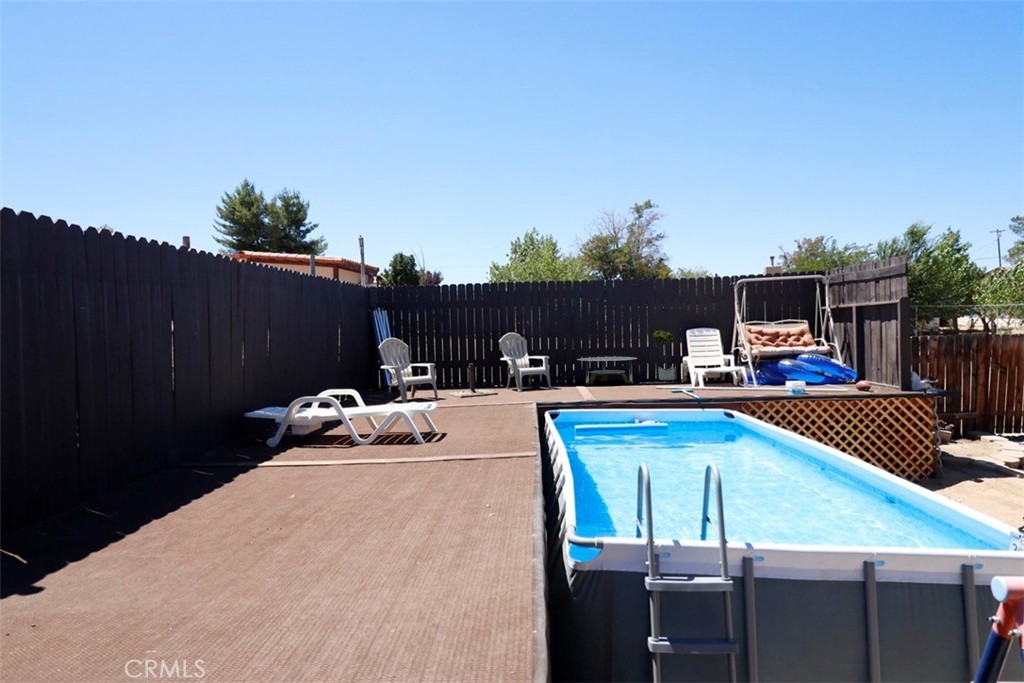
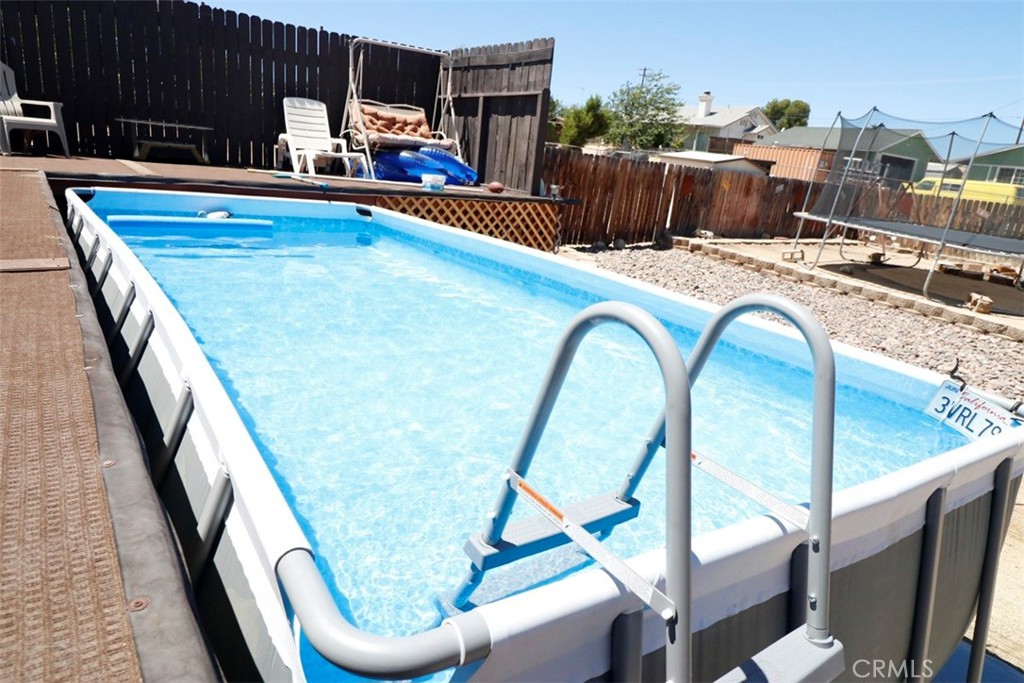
potted tree: present [653,330,675,380] -> none [233,94,266,165]

